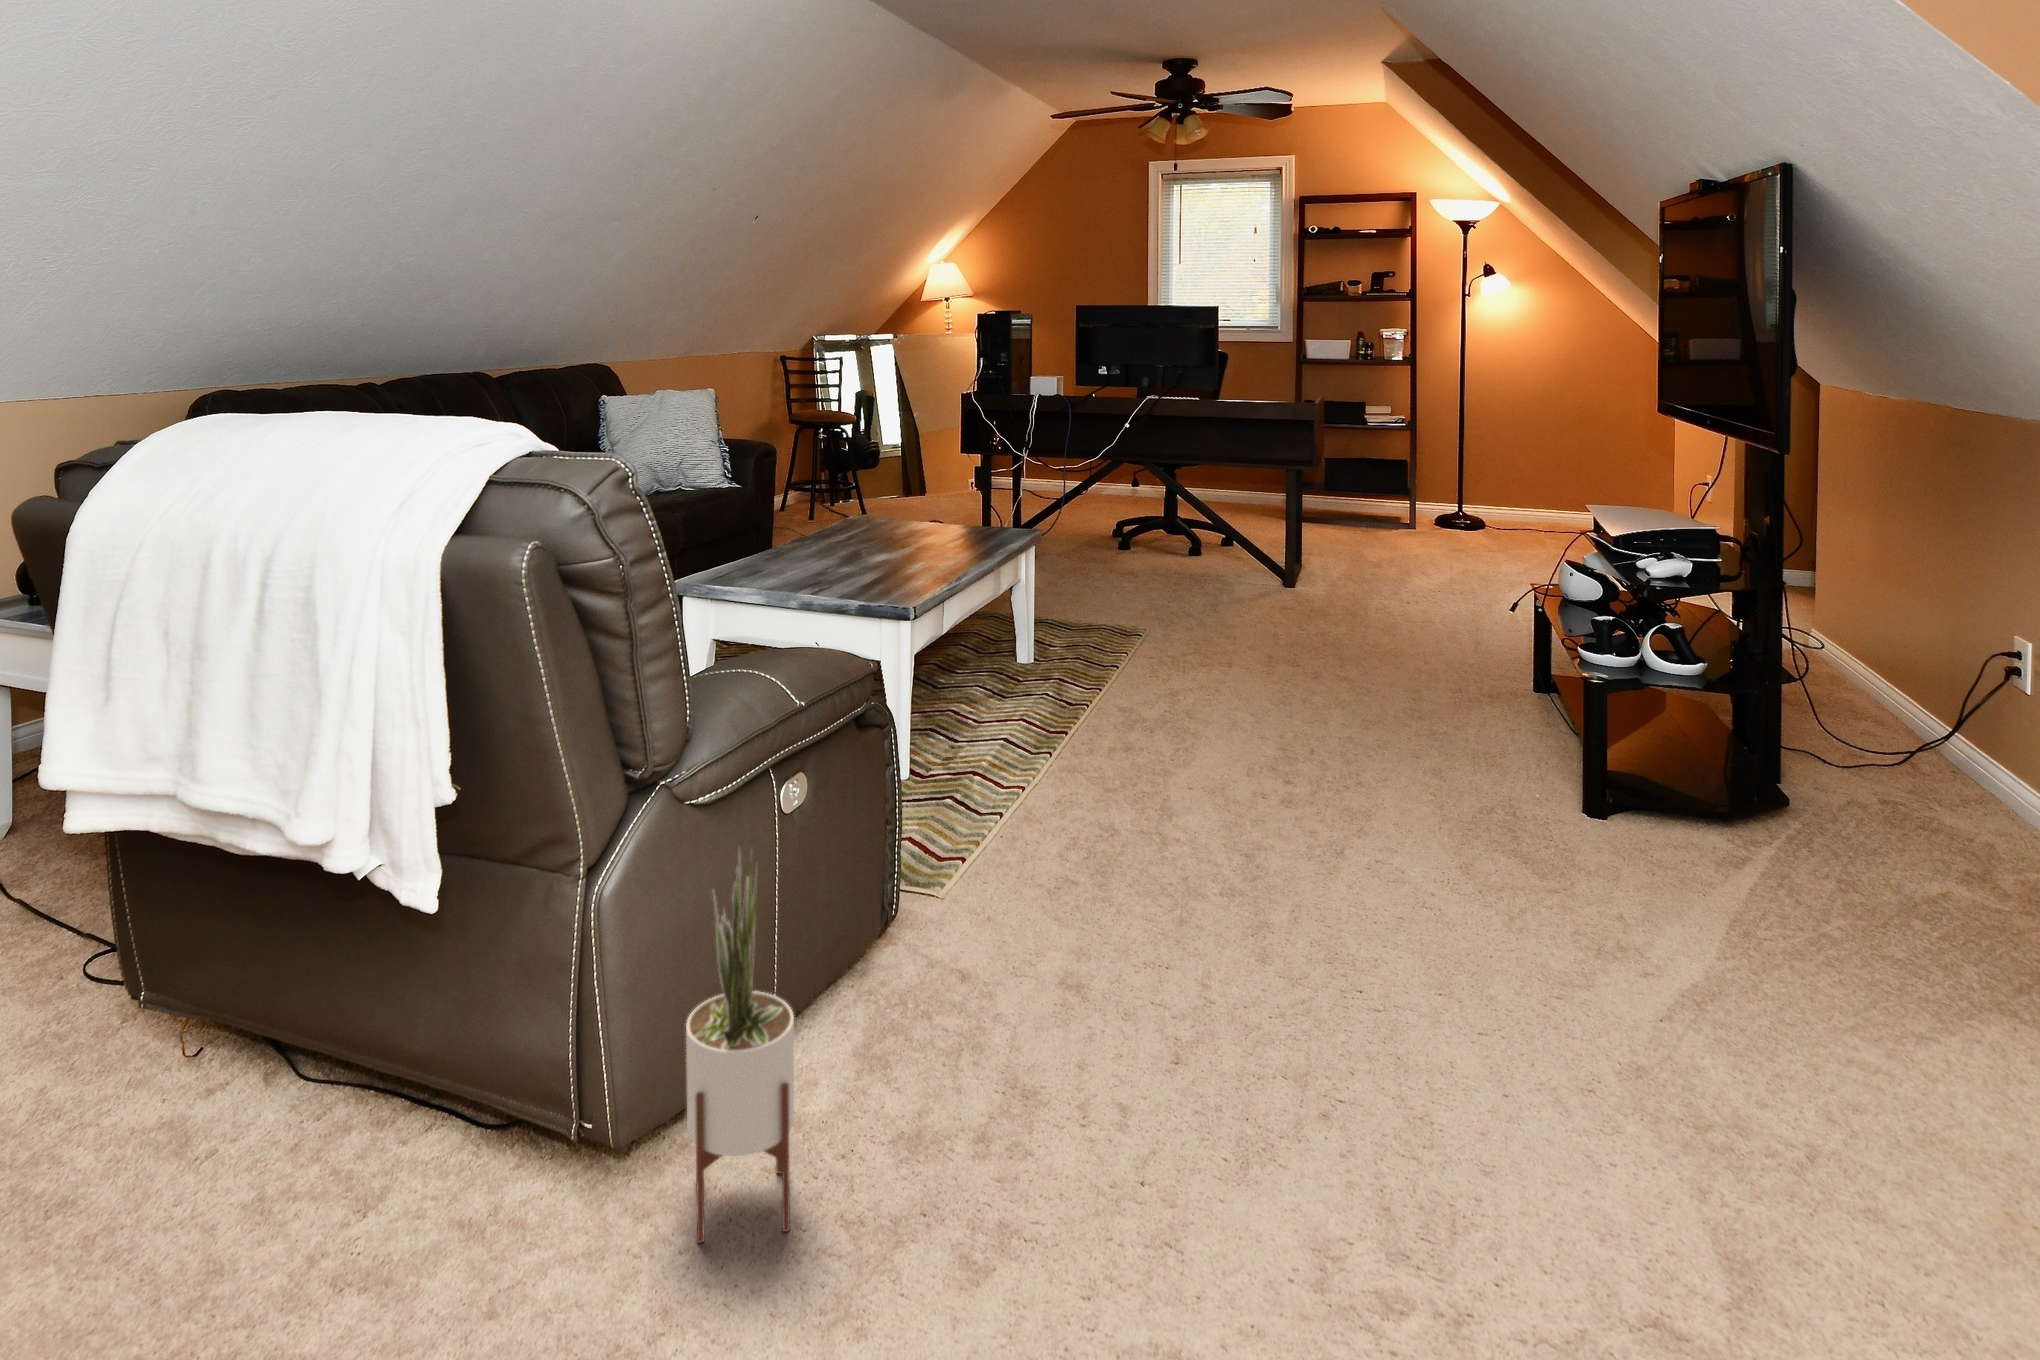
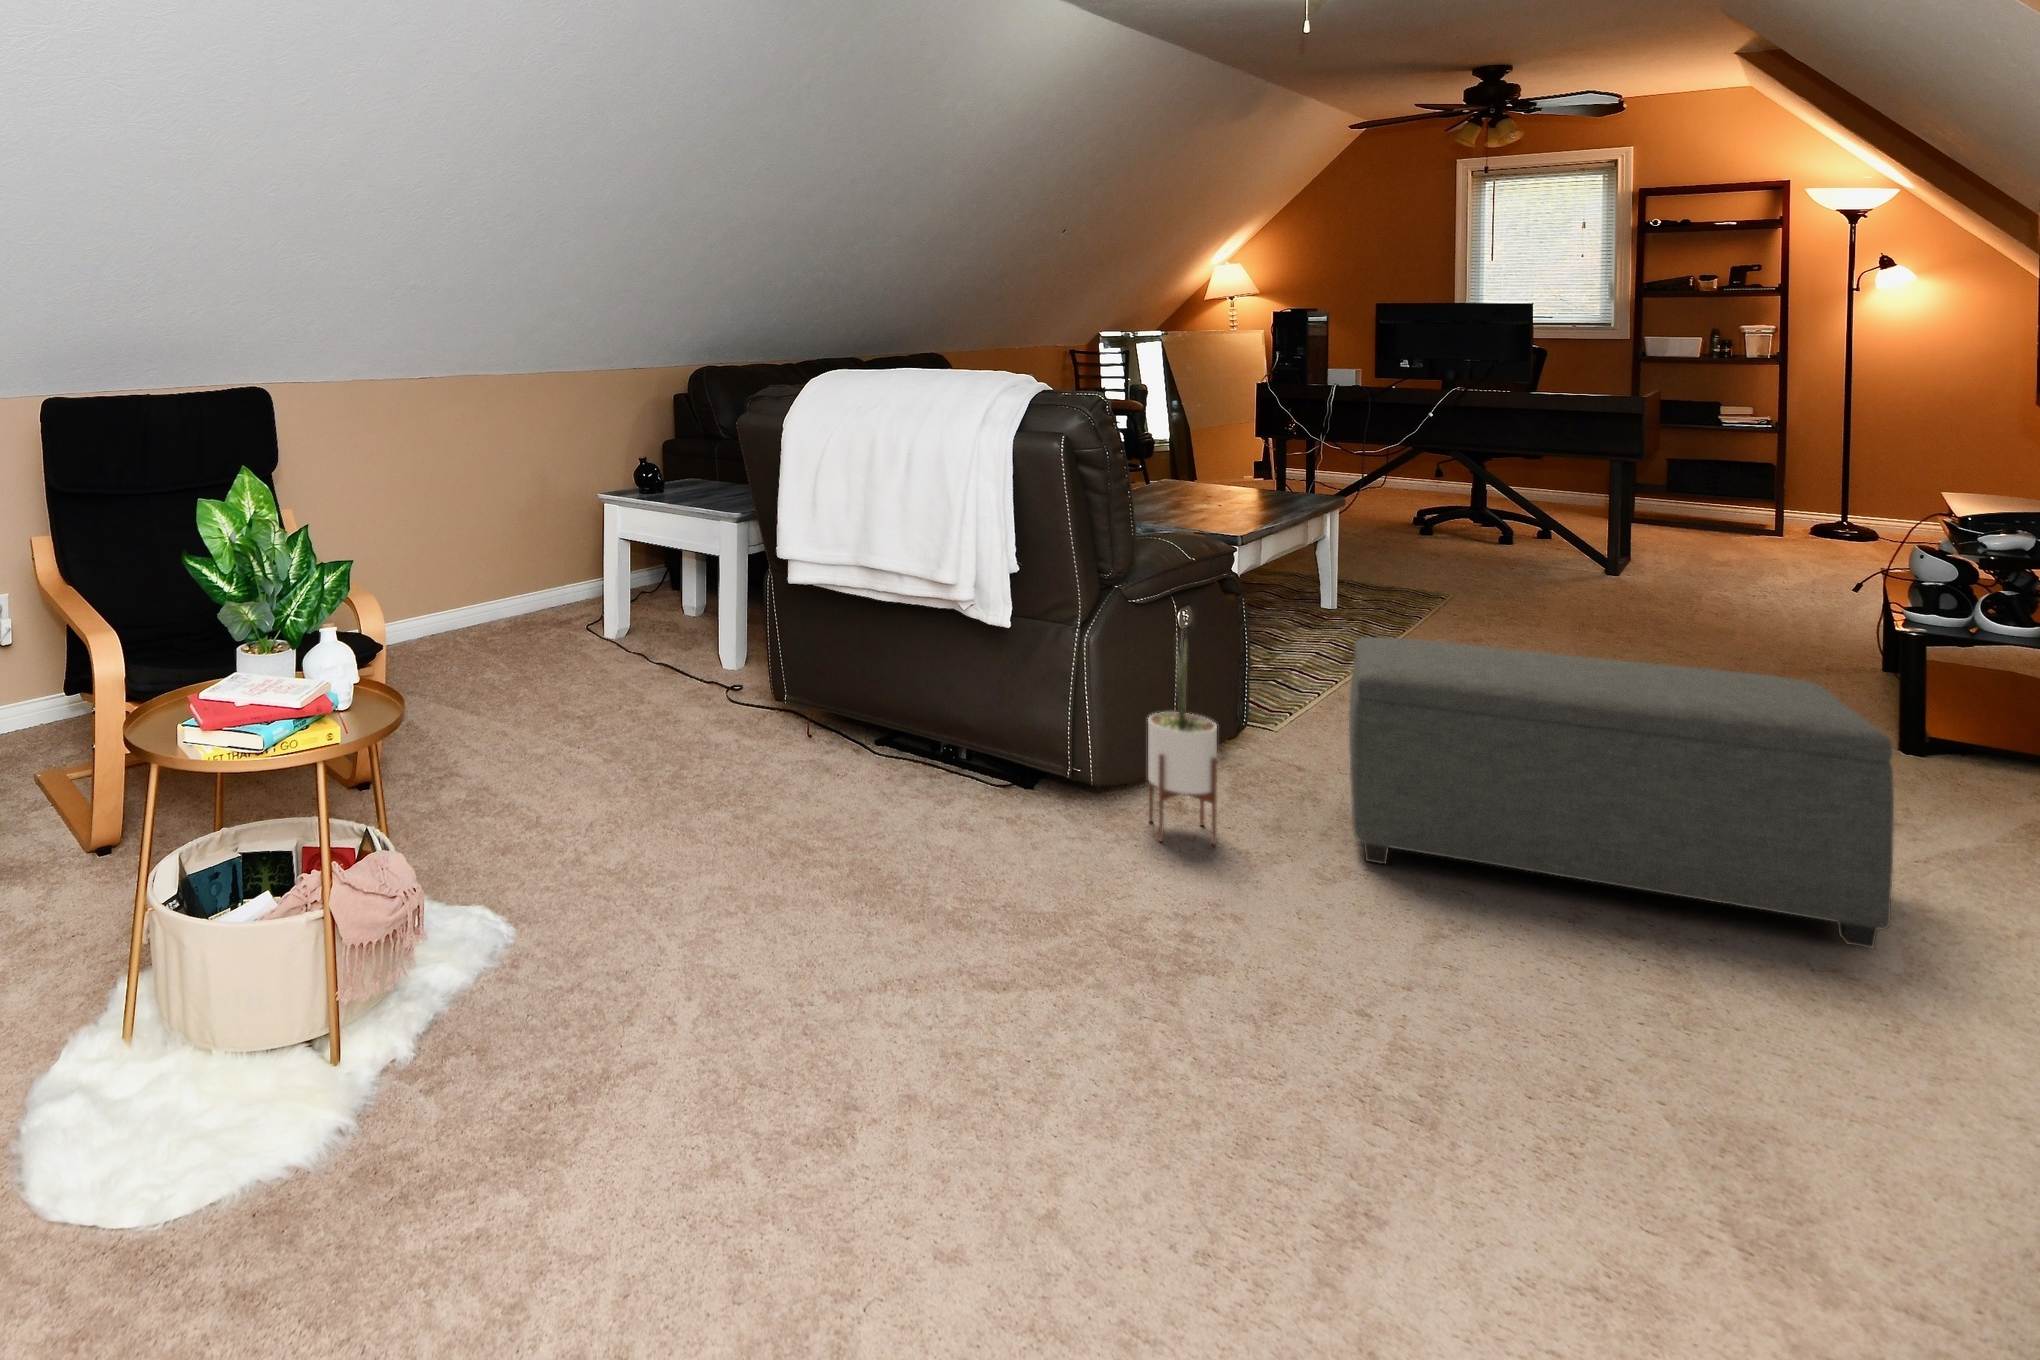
ottoman: none [997,809,1696,1274] -> present [1349,637,1894,948]

